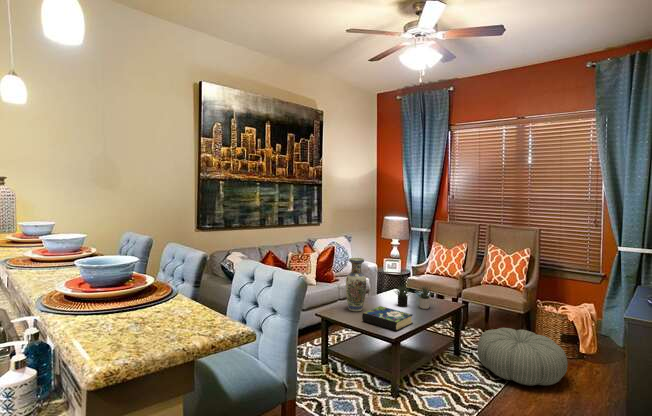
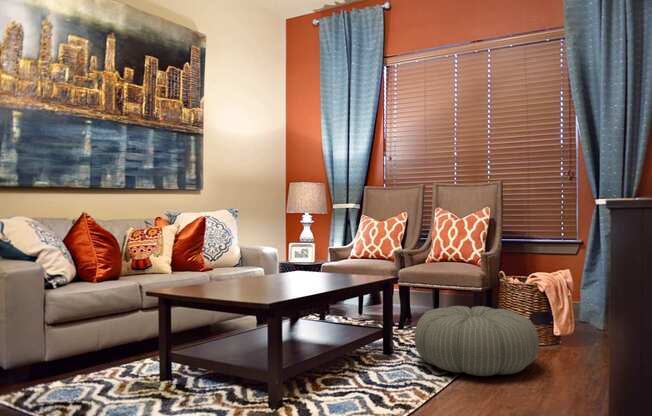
vase: present [346,258,366,311] -> none [209,206,242,288]
succulent plant: present [395,285,432,309] -> none [287,245,352,282]
book: present [362,306,413,331] -> none [229,276,310,300]

